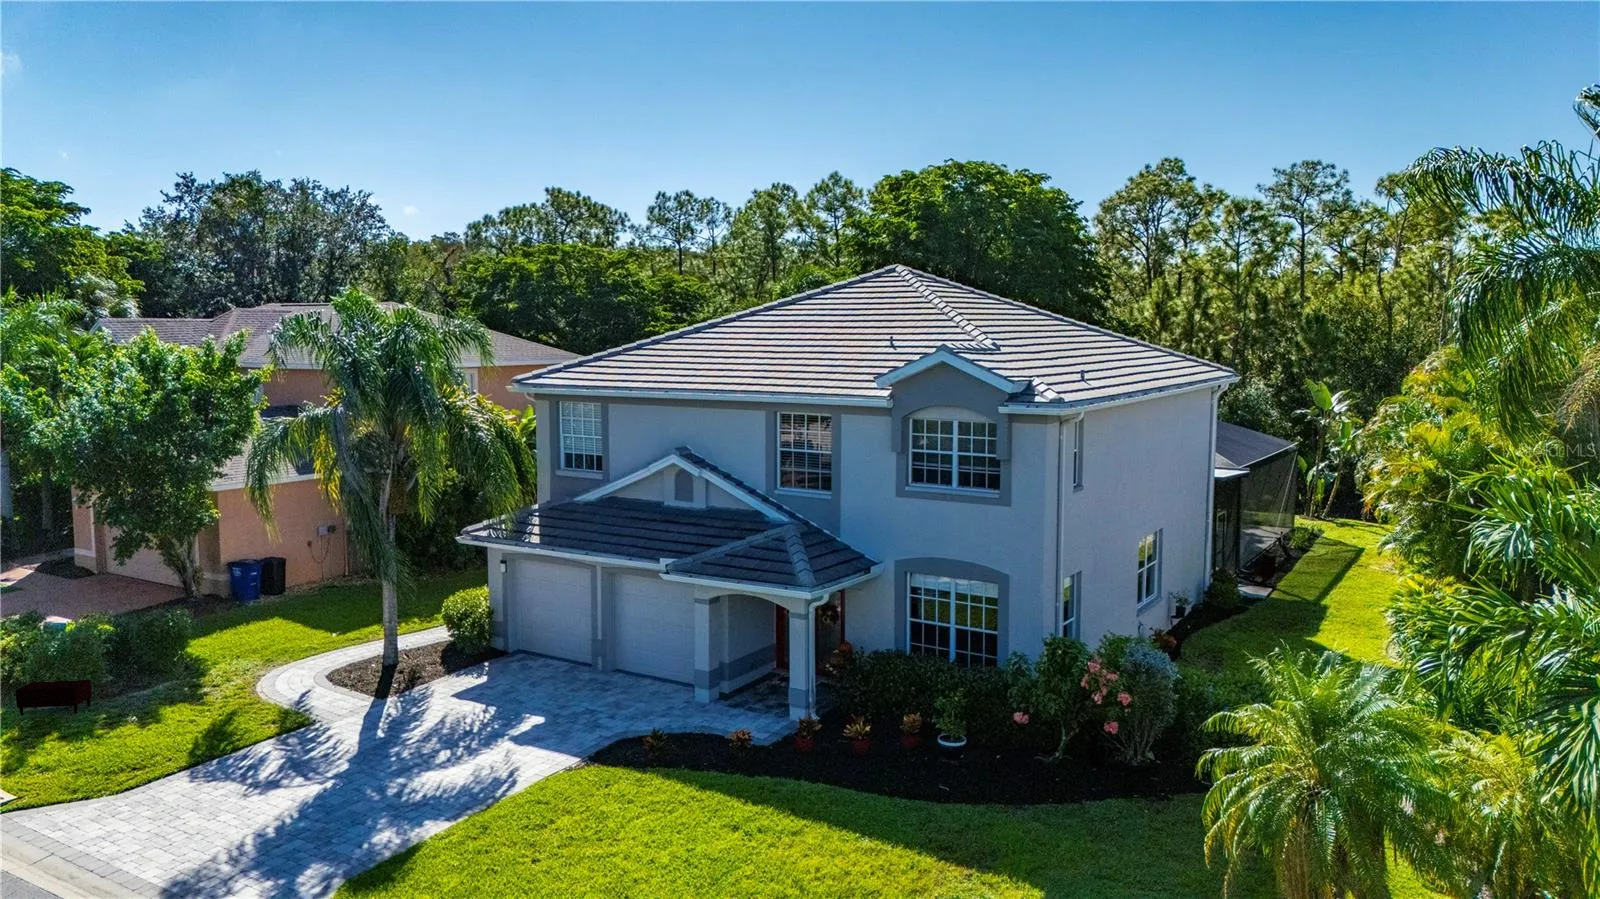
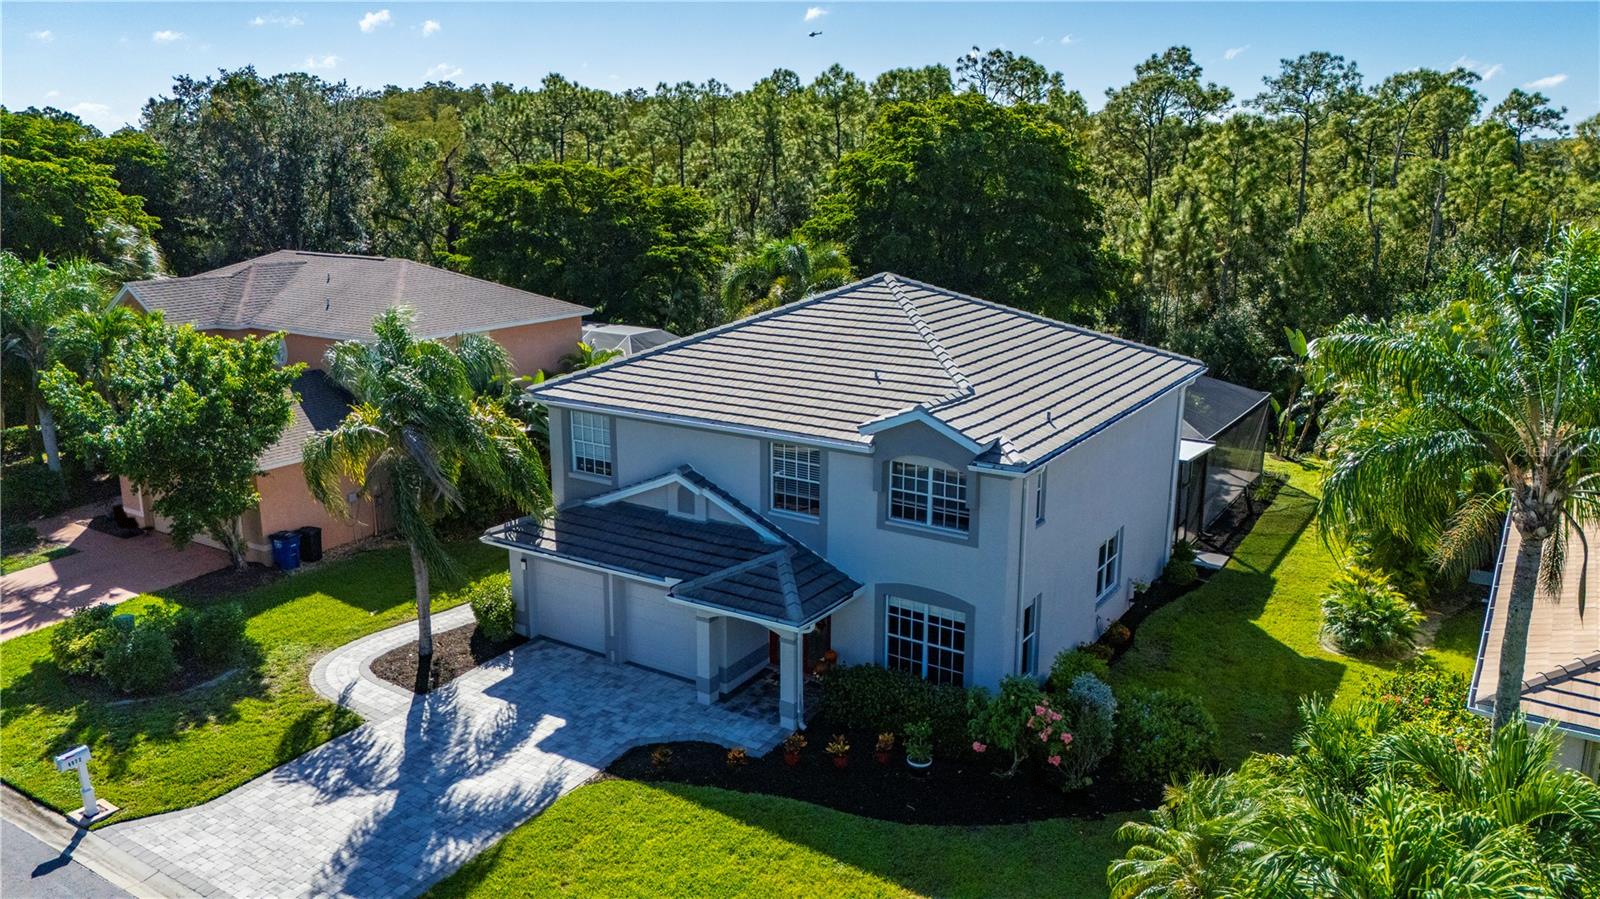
lounge chair: present [1245,555,1277,585] -> present [112,504,155,535]
bench: present [16,680,92,715] -> none [101,677,166,710]

